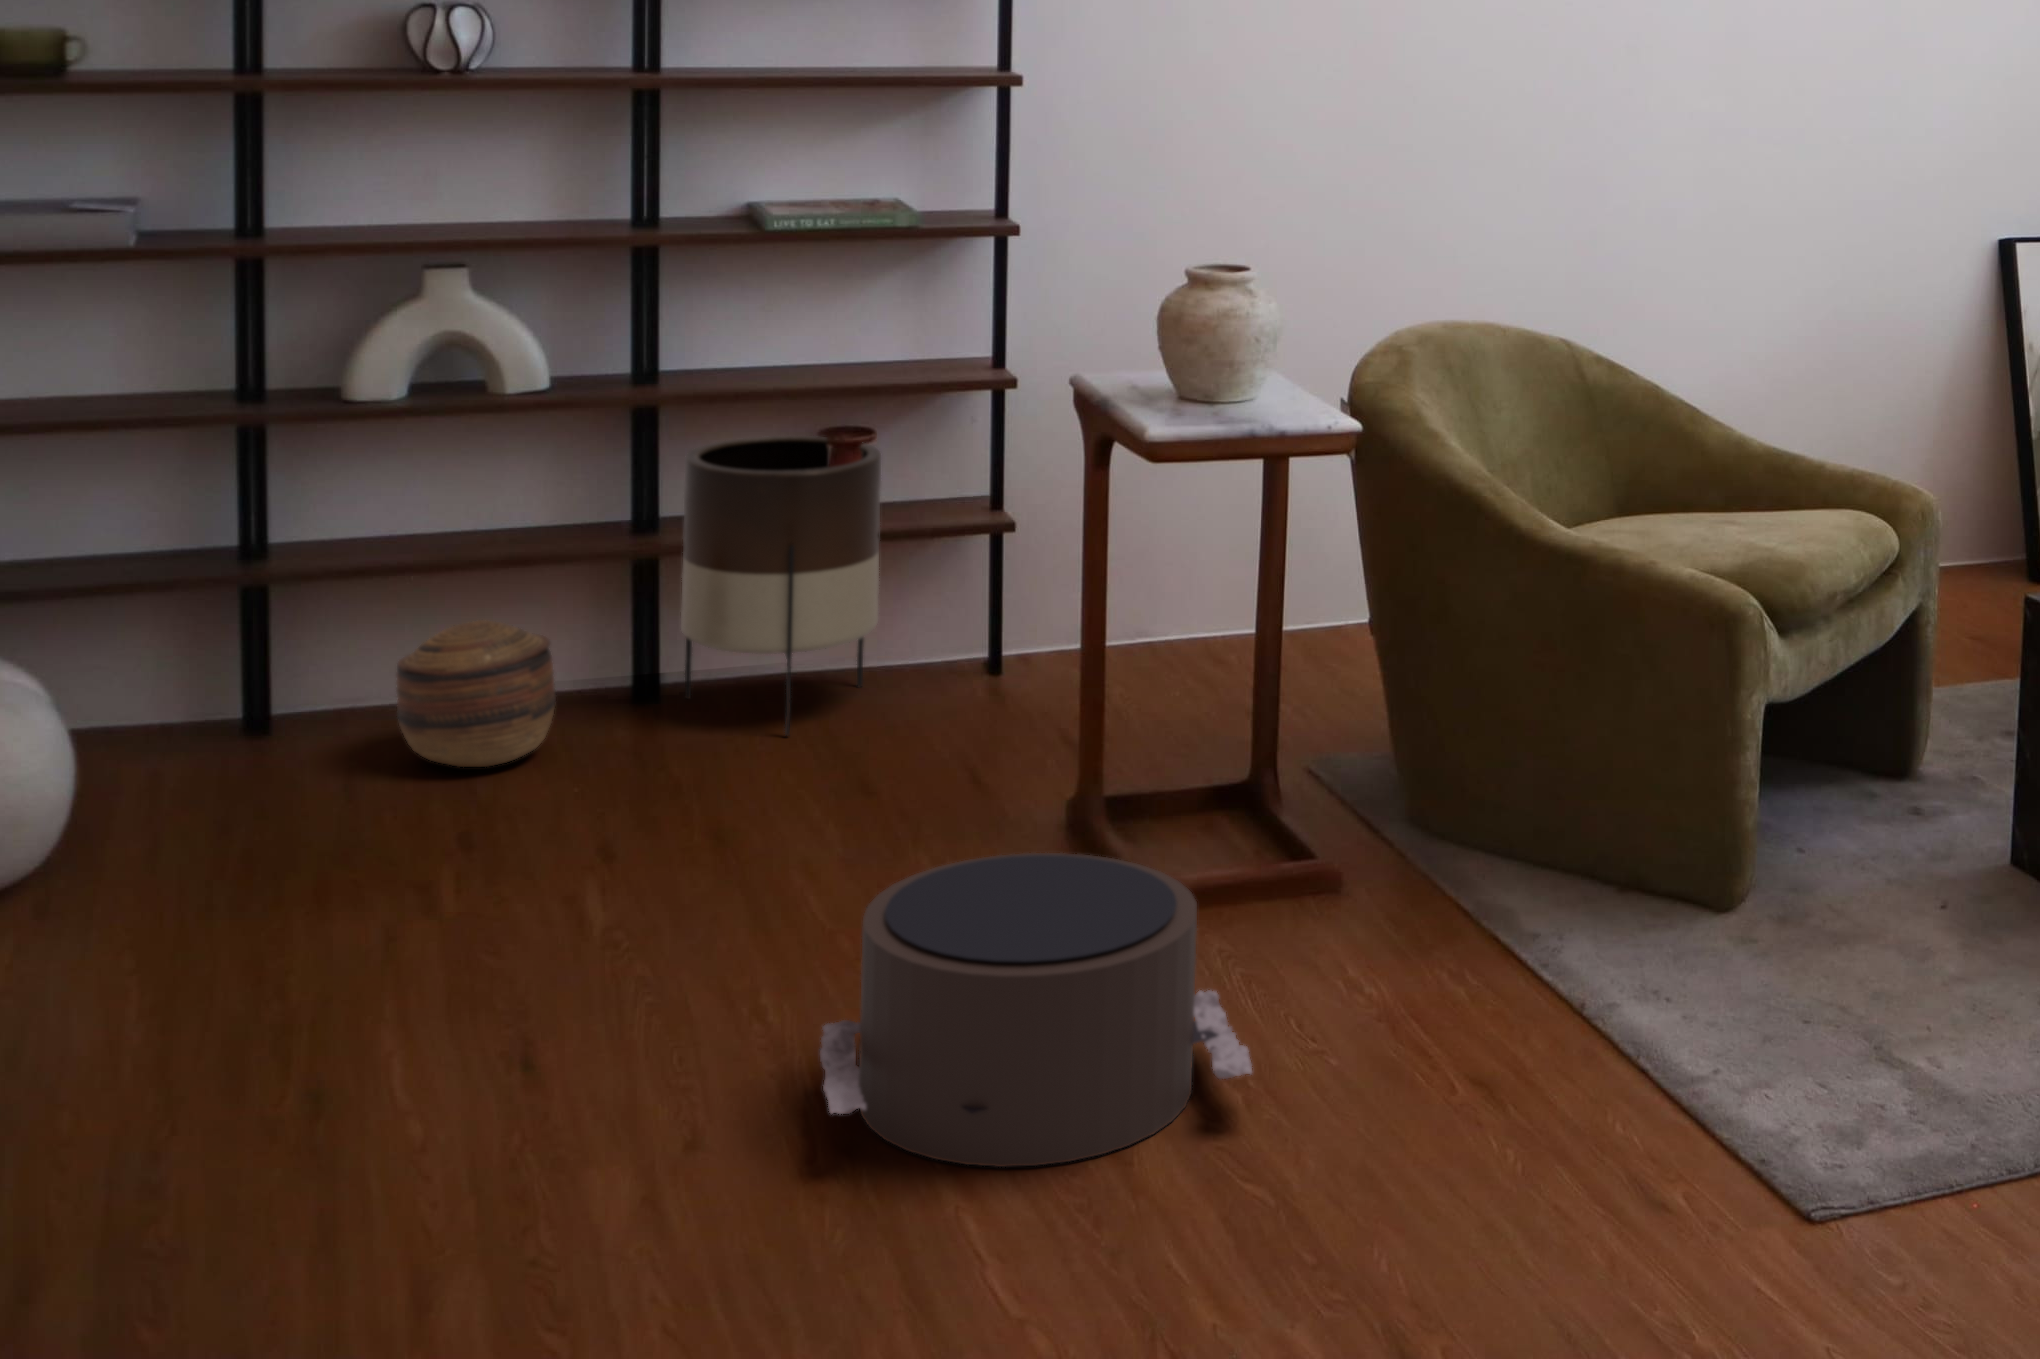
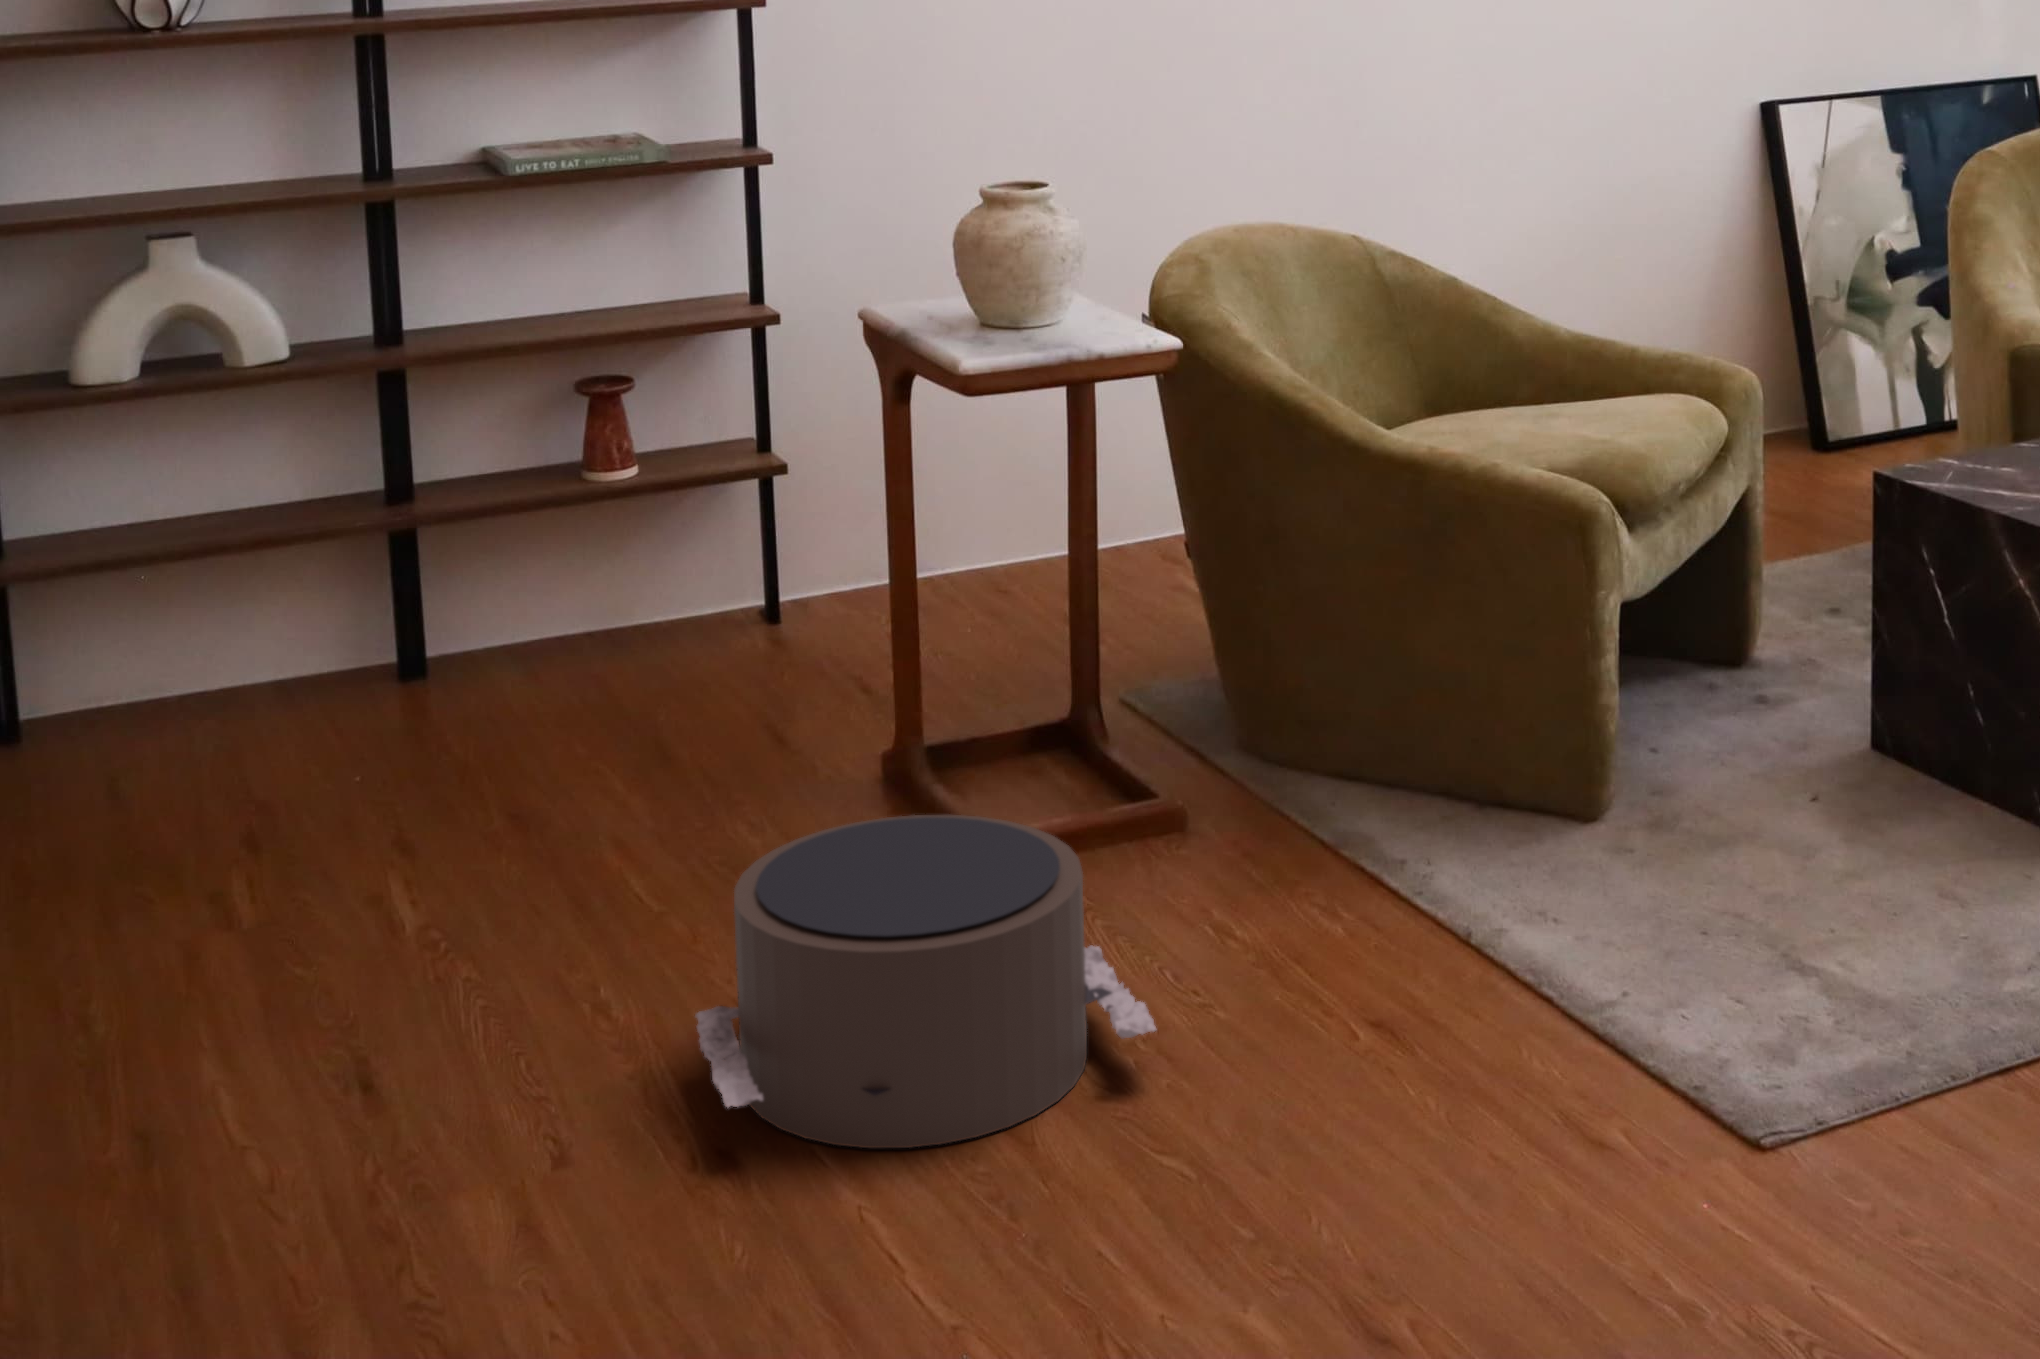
planter: present [681,436,881,735] -> none [441,389,655,705]
basket: present [396,620,556,767] -> none [160,607,329,762]

